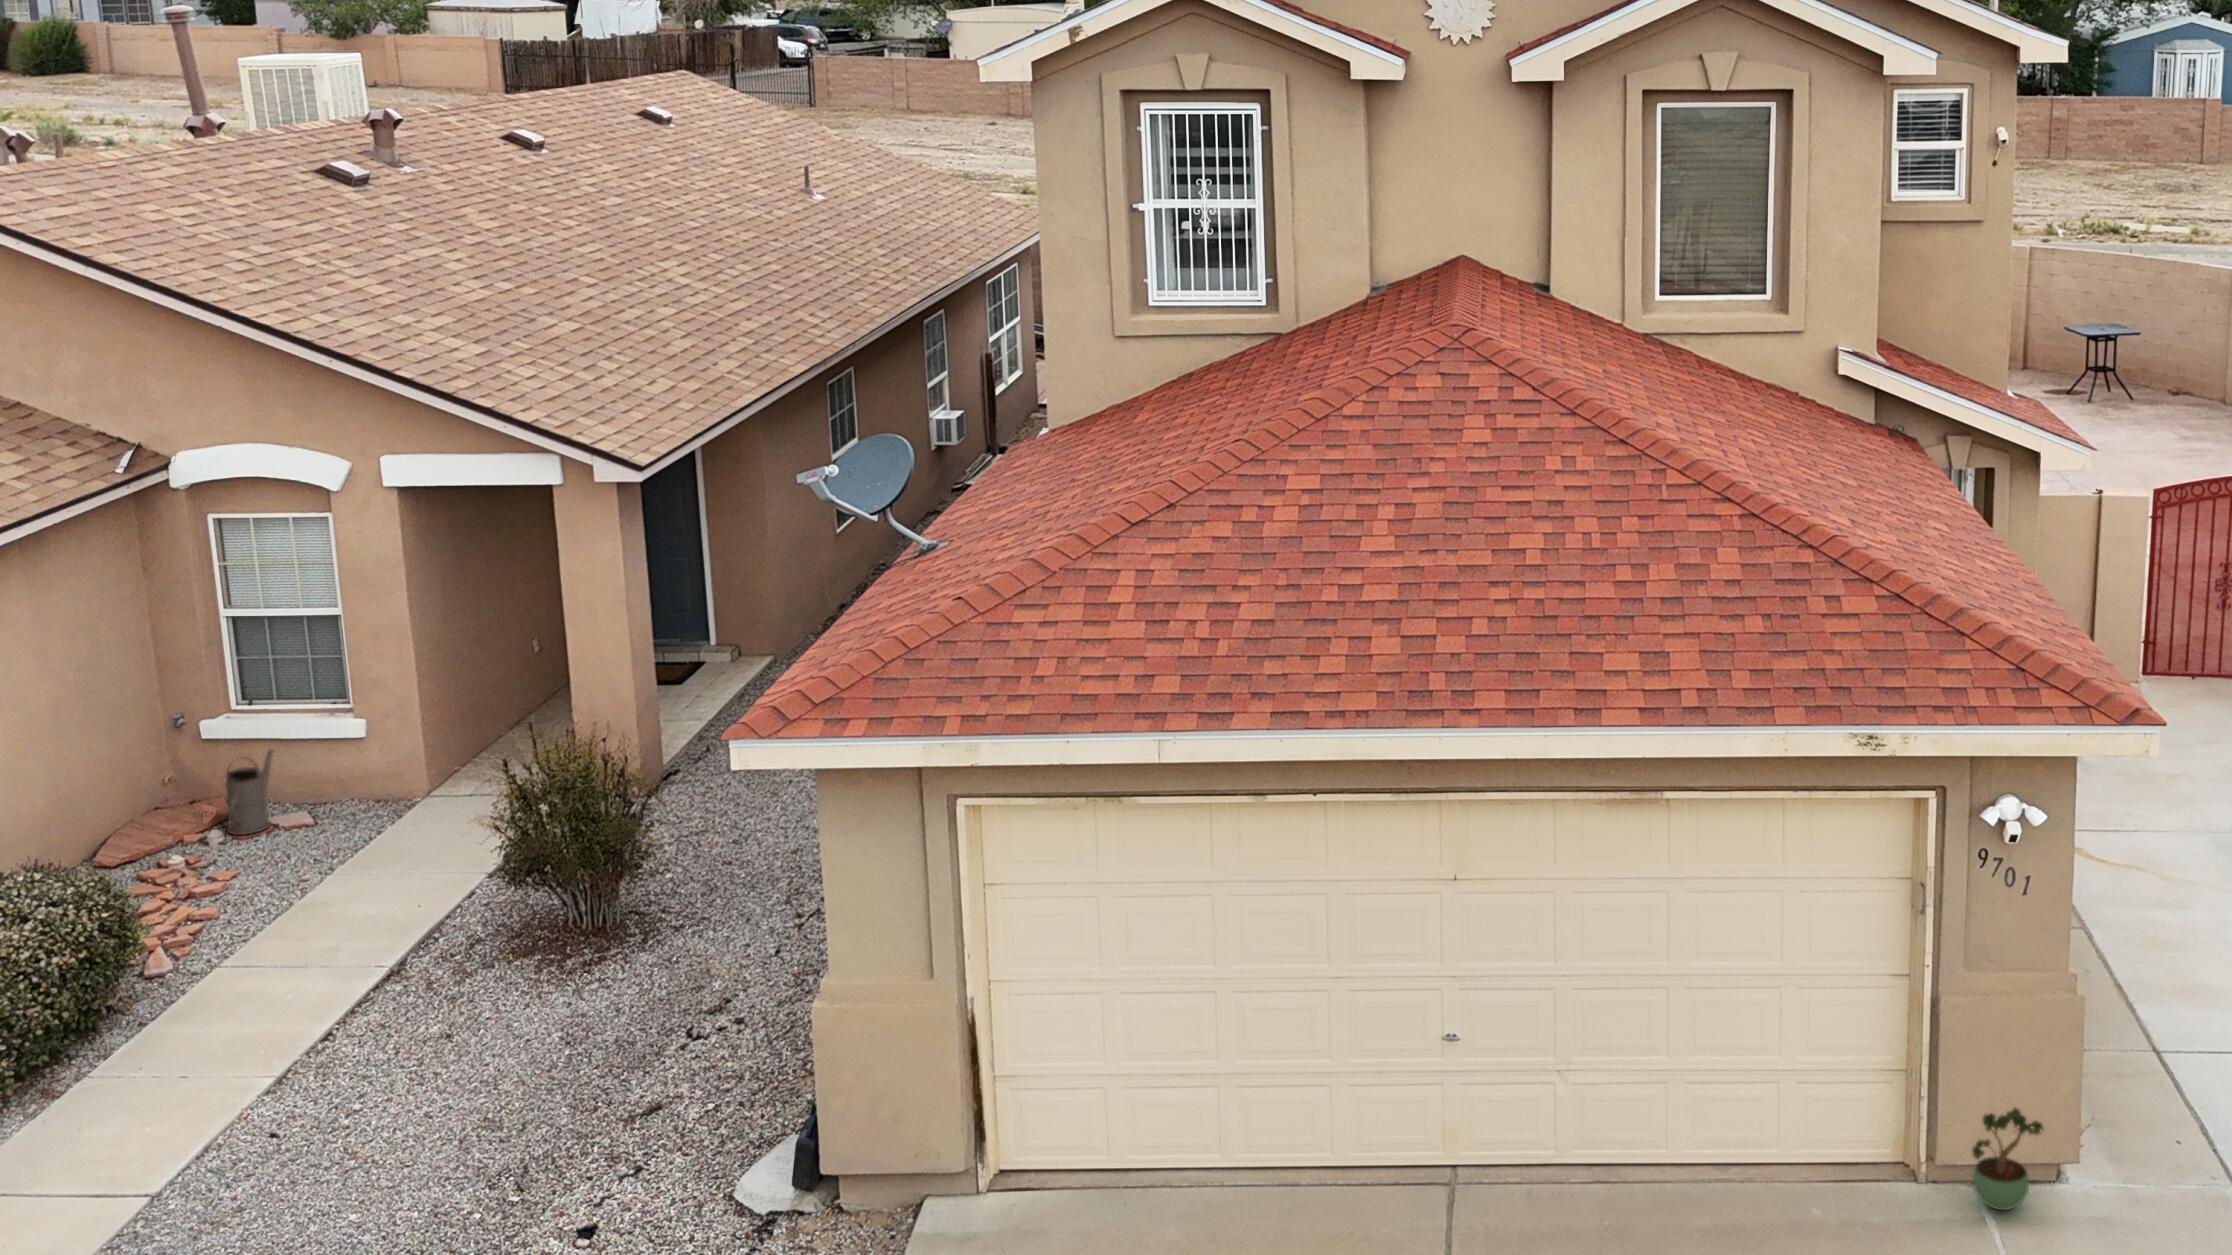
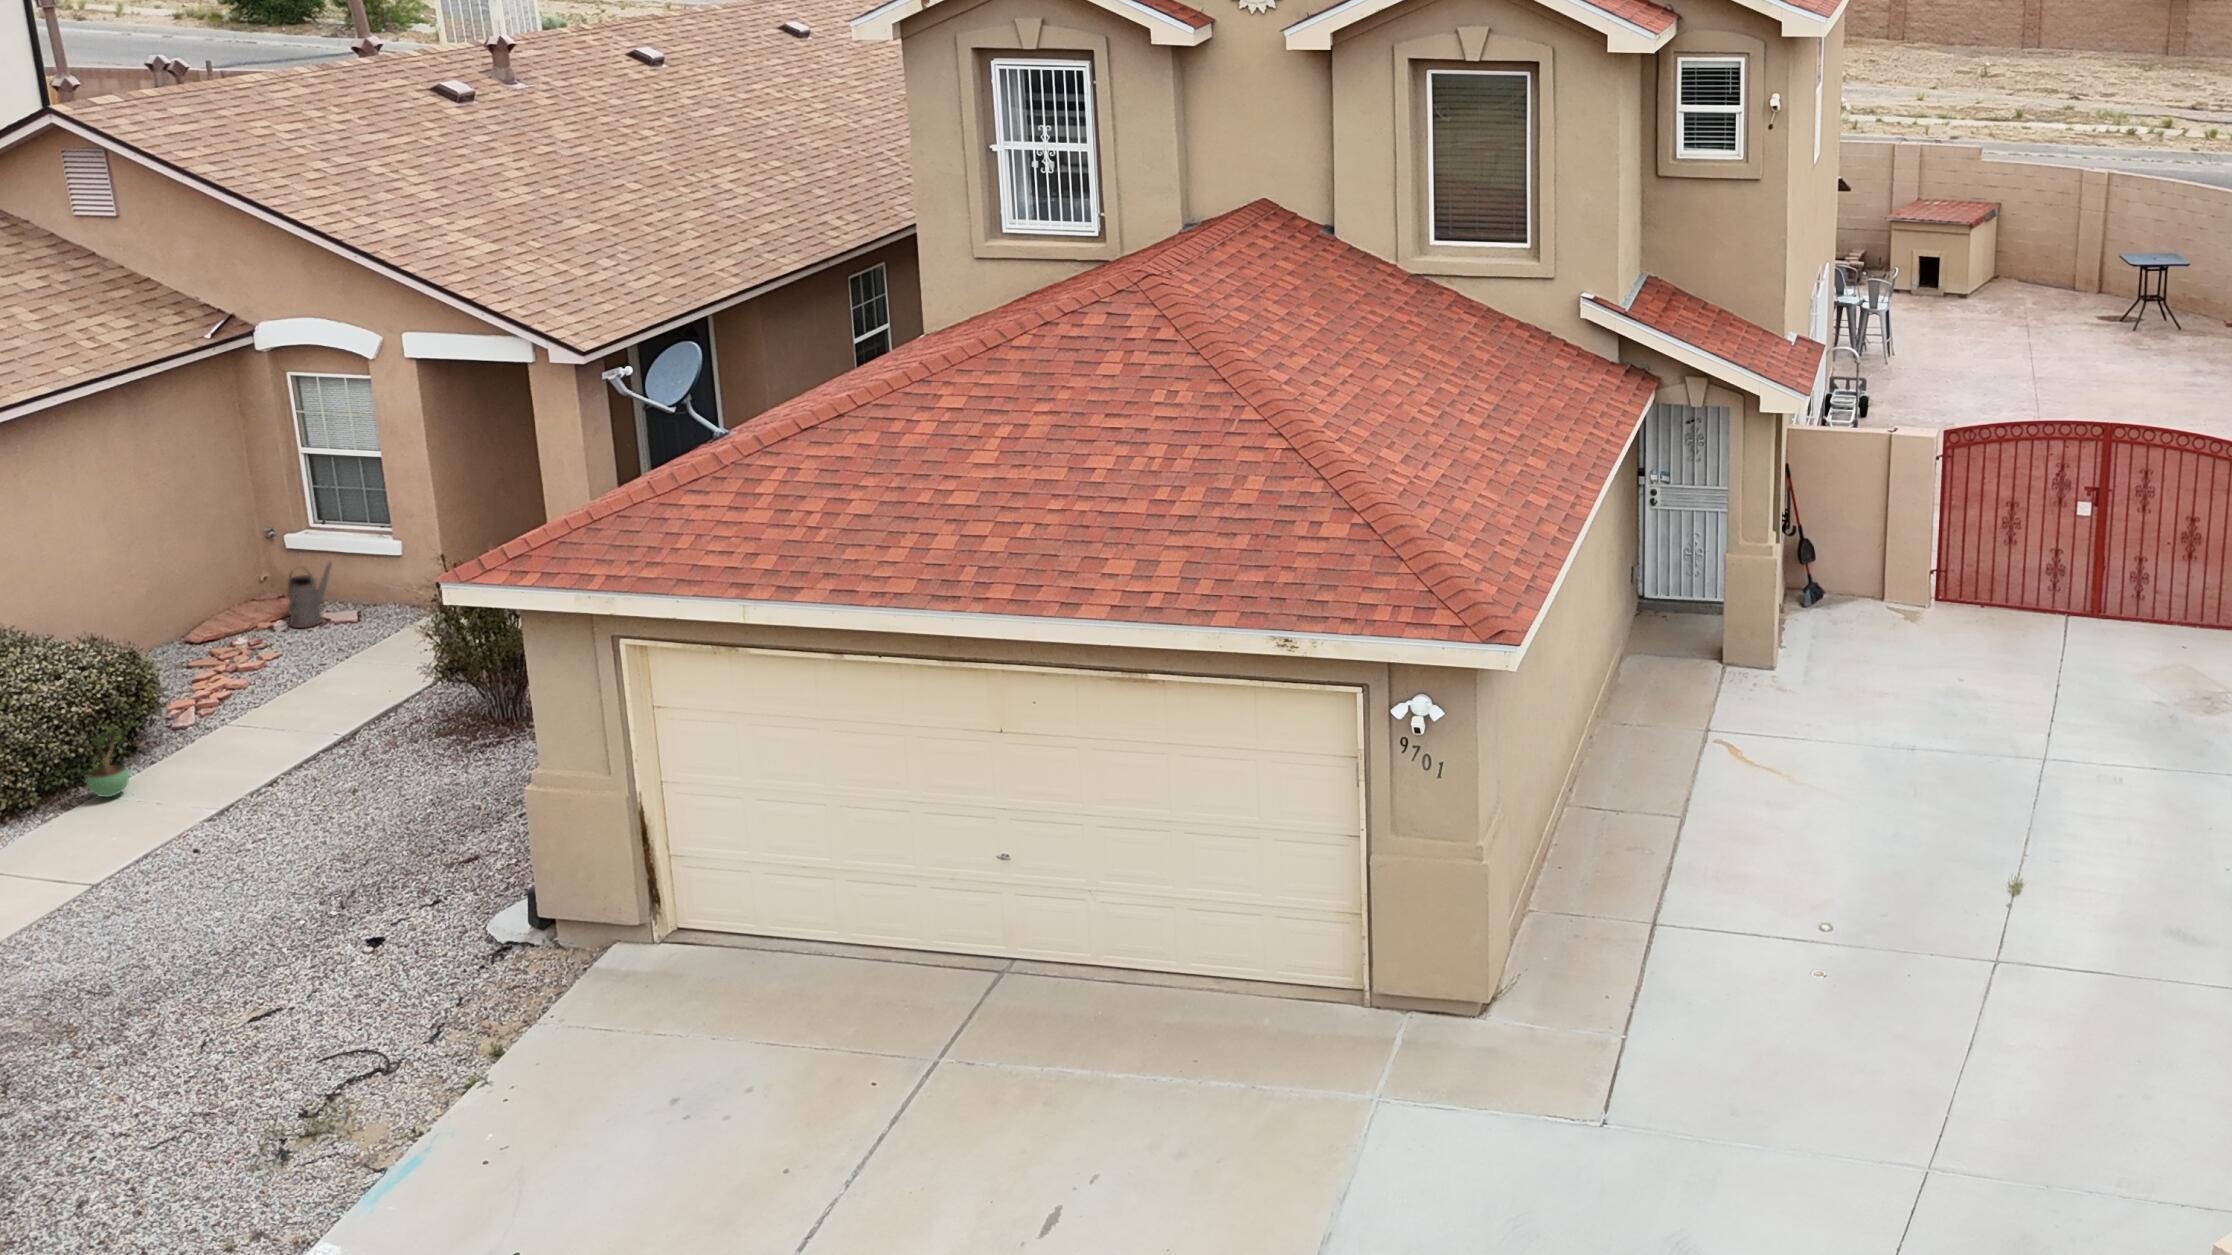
potted plant: present [1972,1107,2043,1210] -> present [86,727,129,797]

